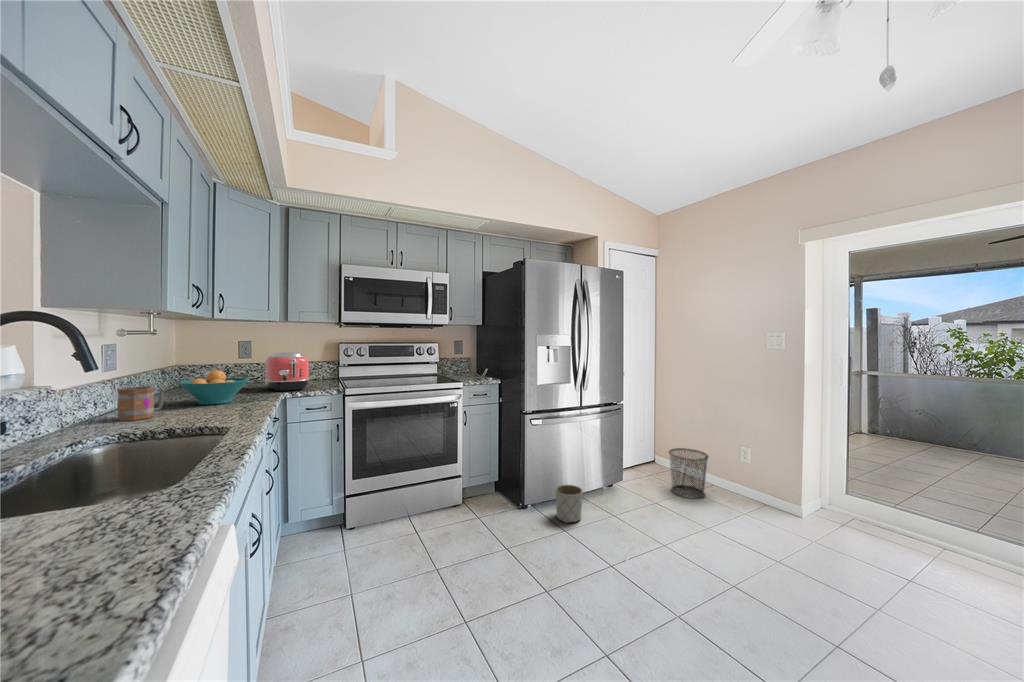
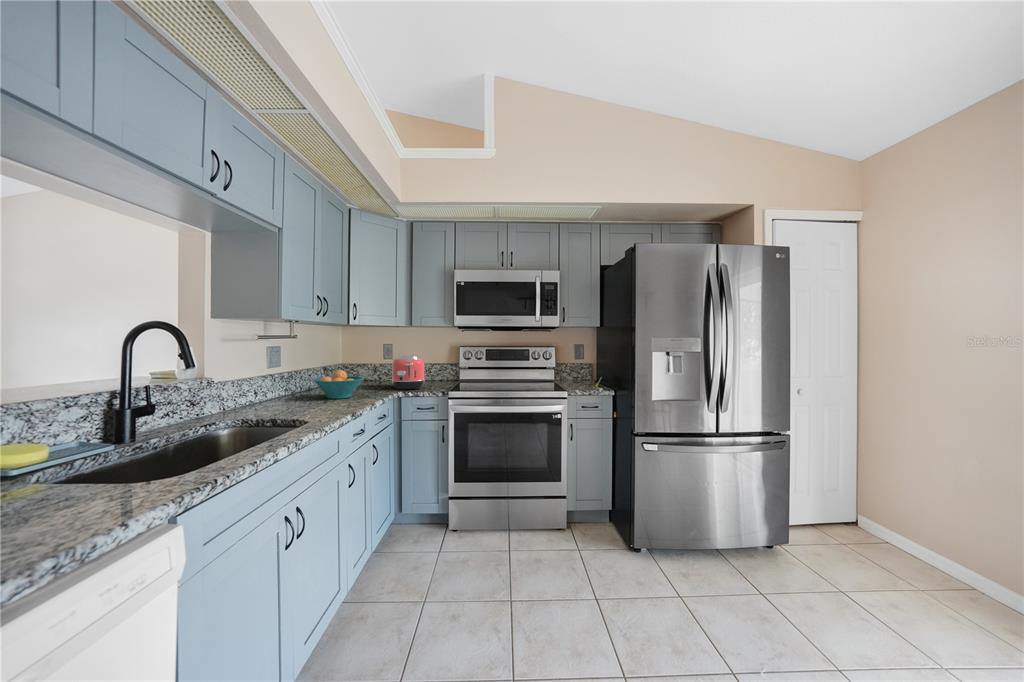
mug: present [117,387,163,421] -> none [262,382,294,408]
waste bin: present [669,448,708,499] -> none [877,507,958,594]
planter: present [555,485,583,523] -> none [676,527,713,578]

